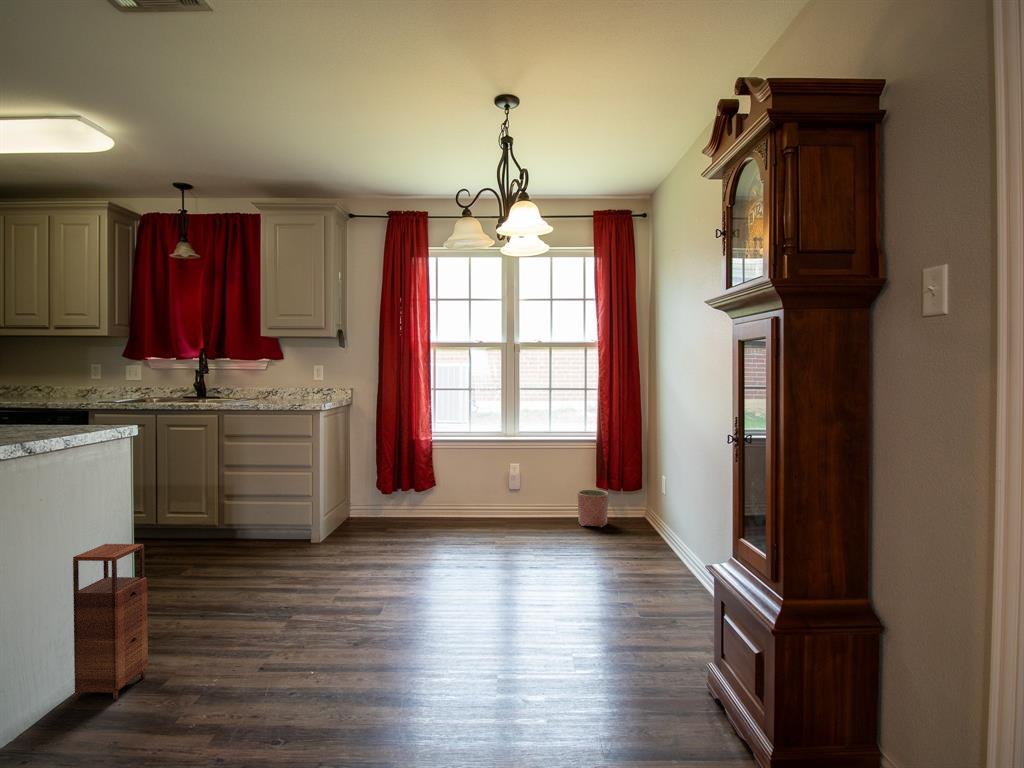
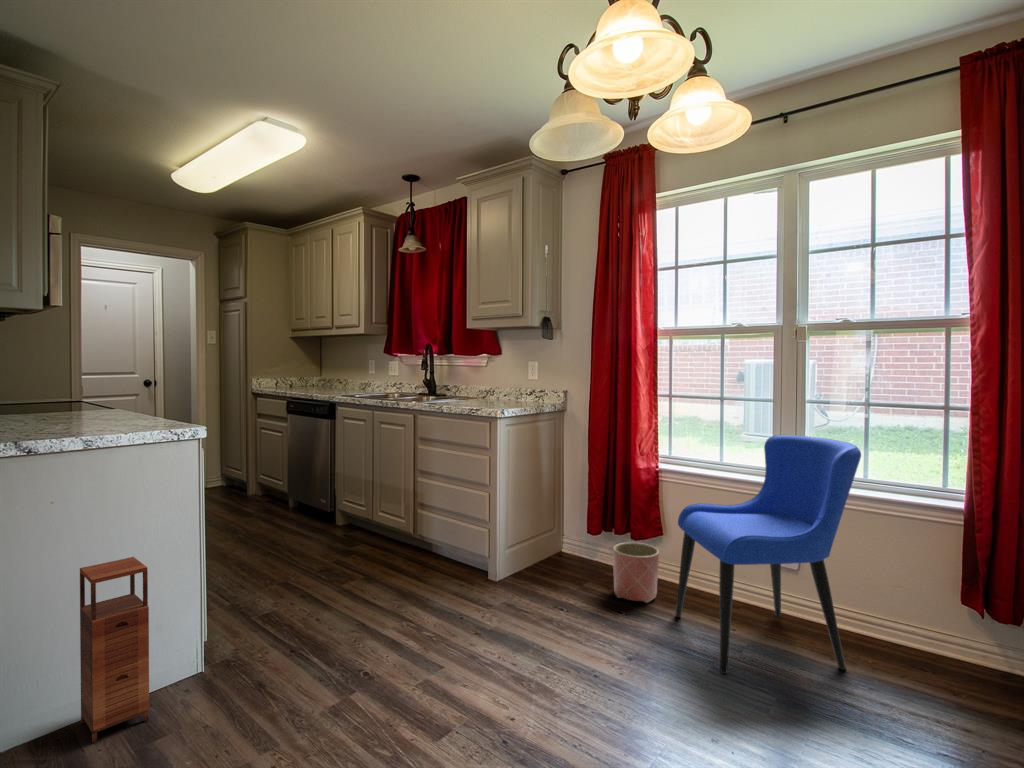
dining chair: none [459,409,559,547] -> present [675,435,861,674]
planter: present [578,489,608,527] -> present [613,542,659,603]

